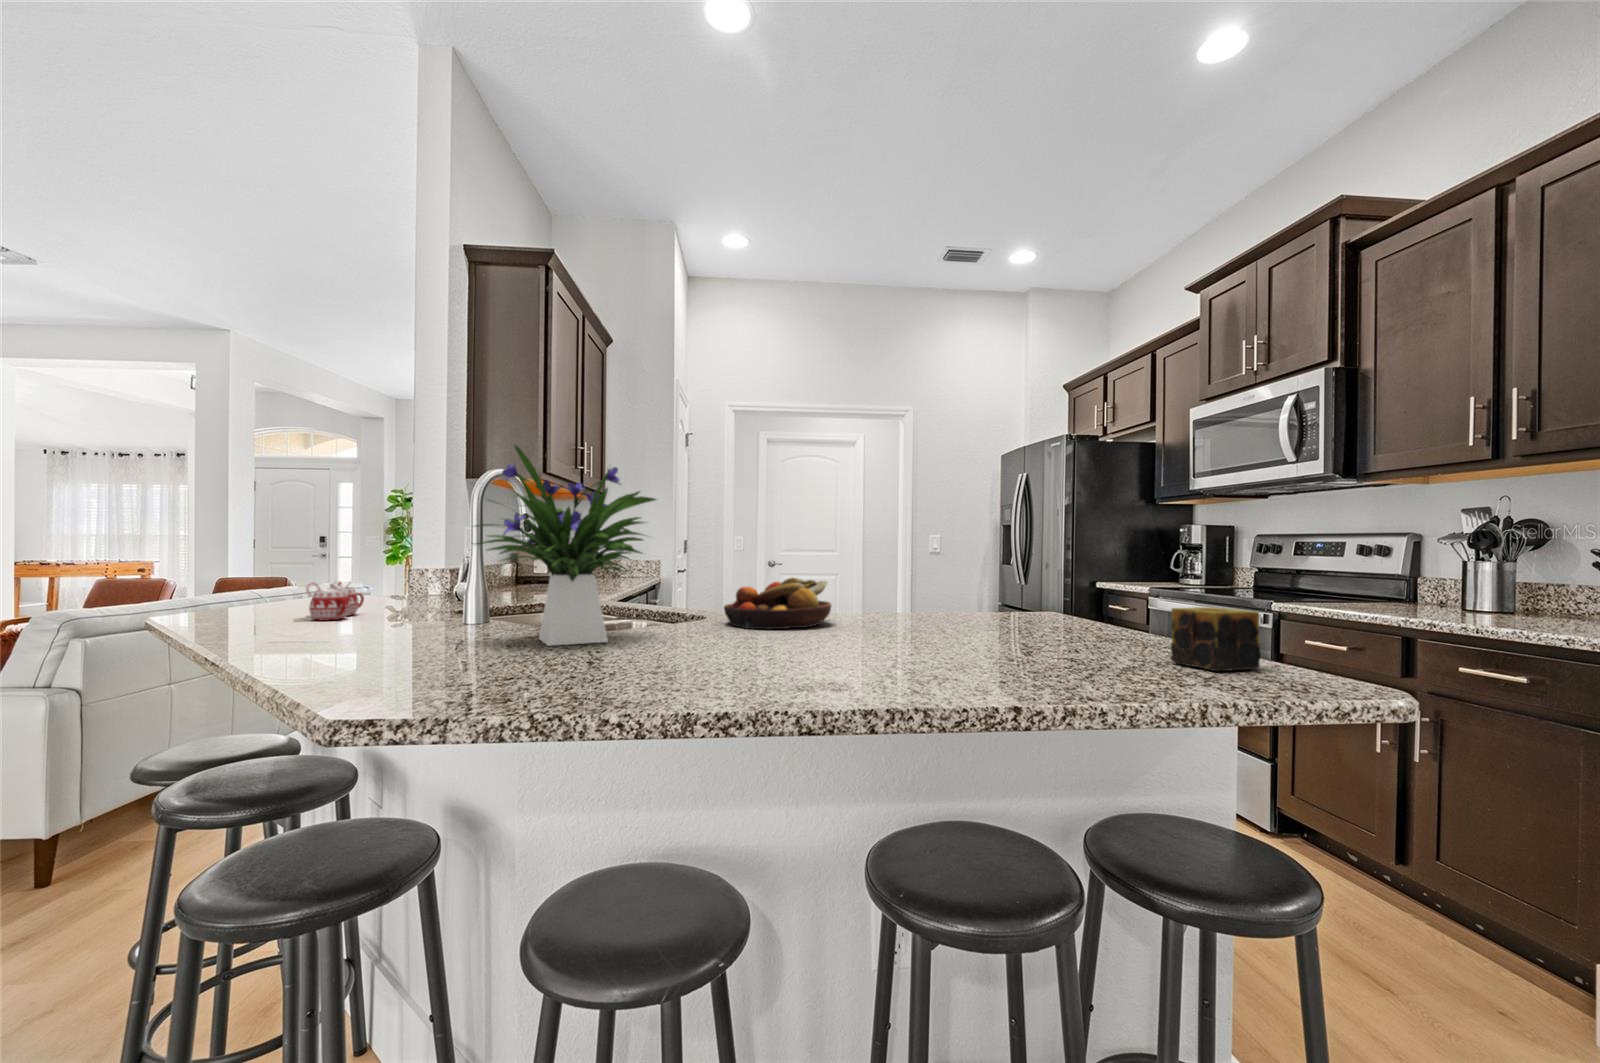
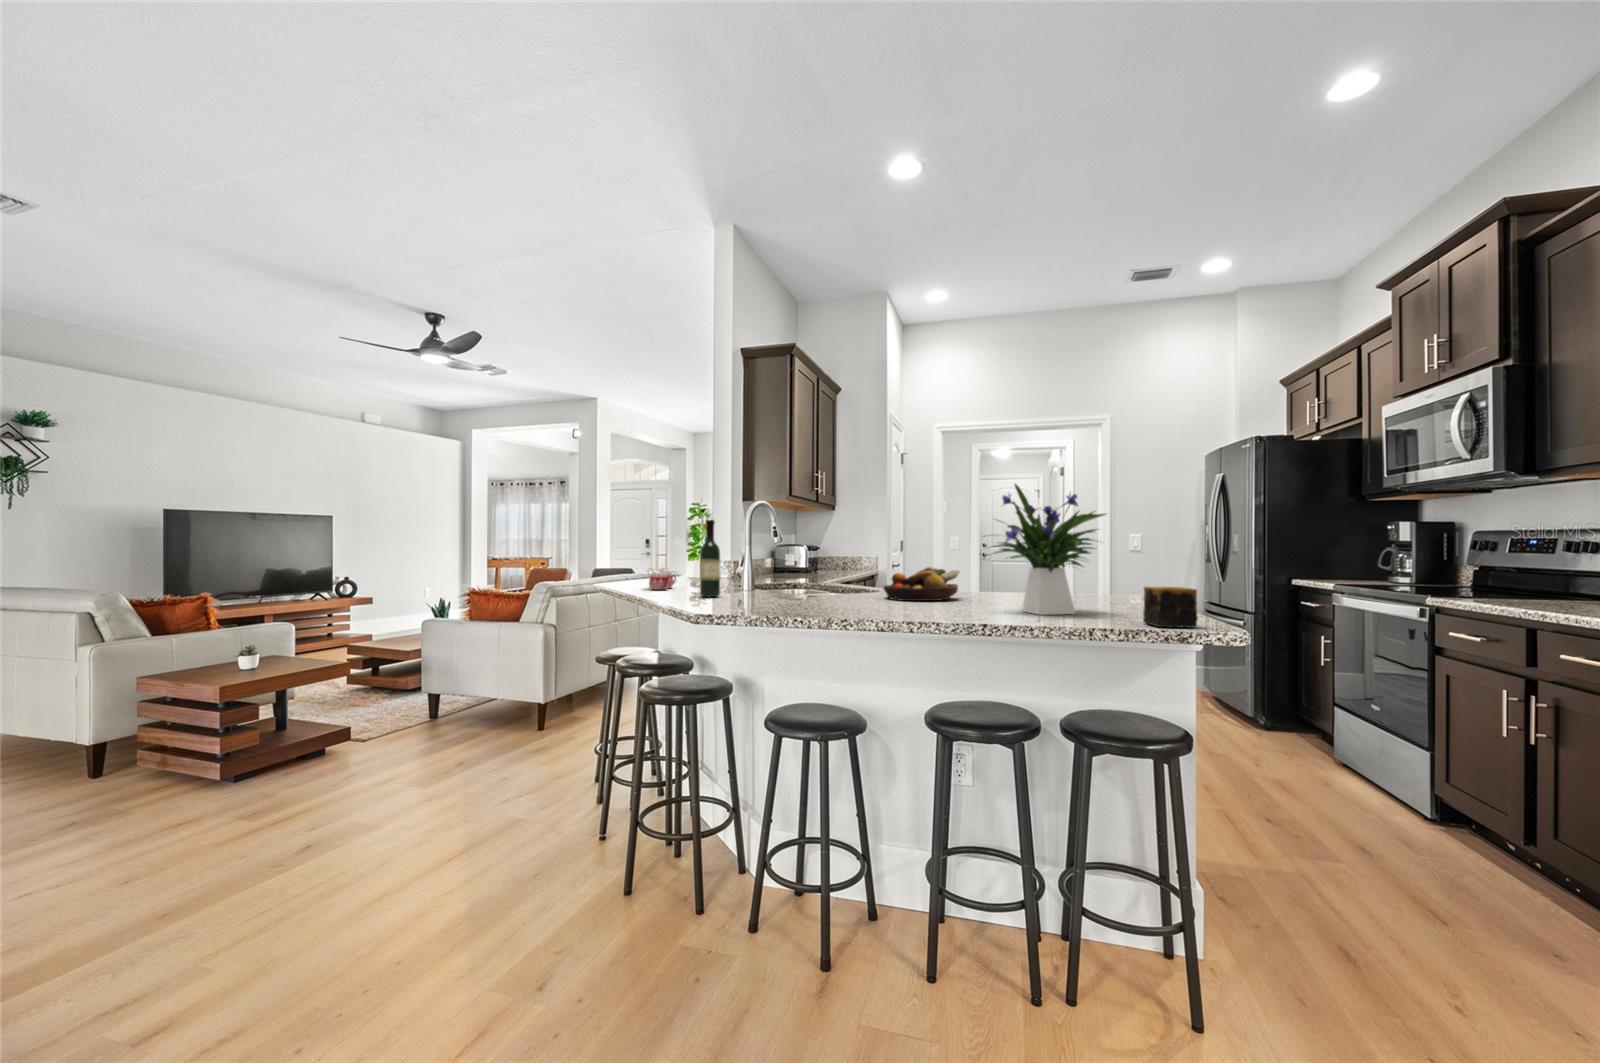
flower arrangement: present [476,445,656,646] -> present [994,484,1105,615]
wine bottle: none [412,499,452,635] -> present [700,520,720,597]

